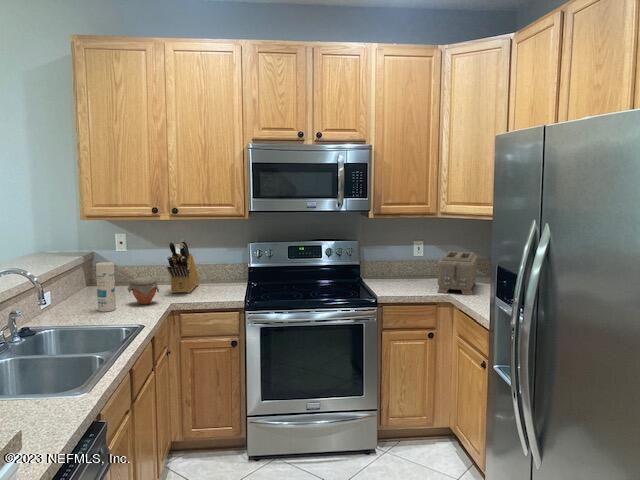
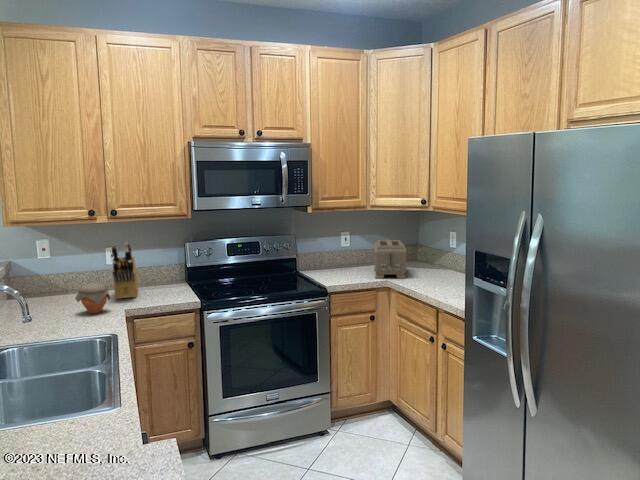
canister: present [96,262,116,312] -> none [43,271,67,325]

